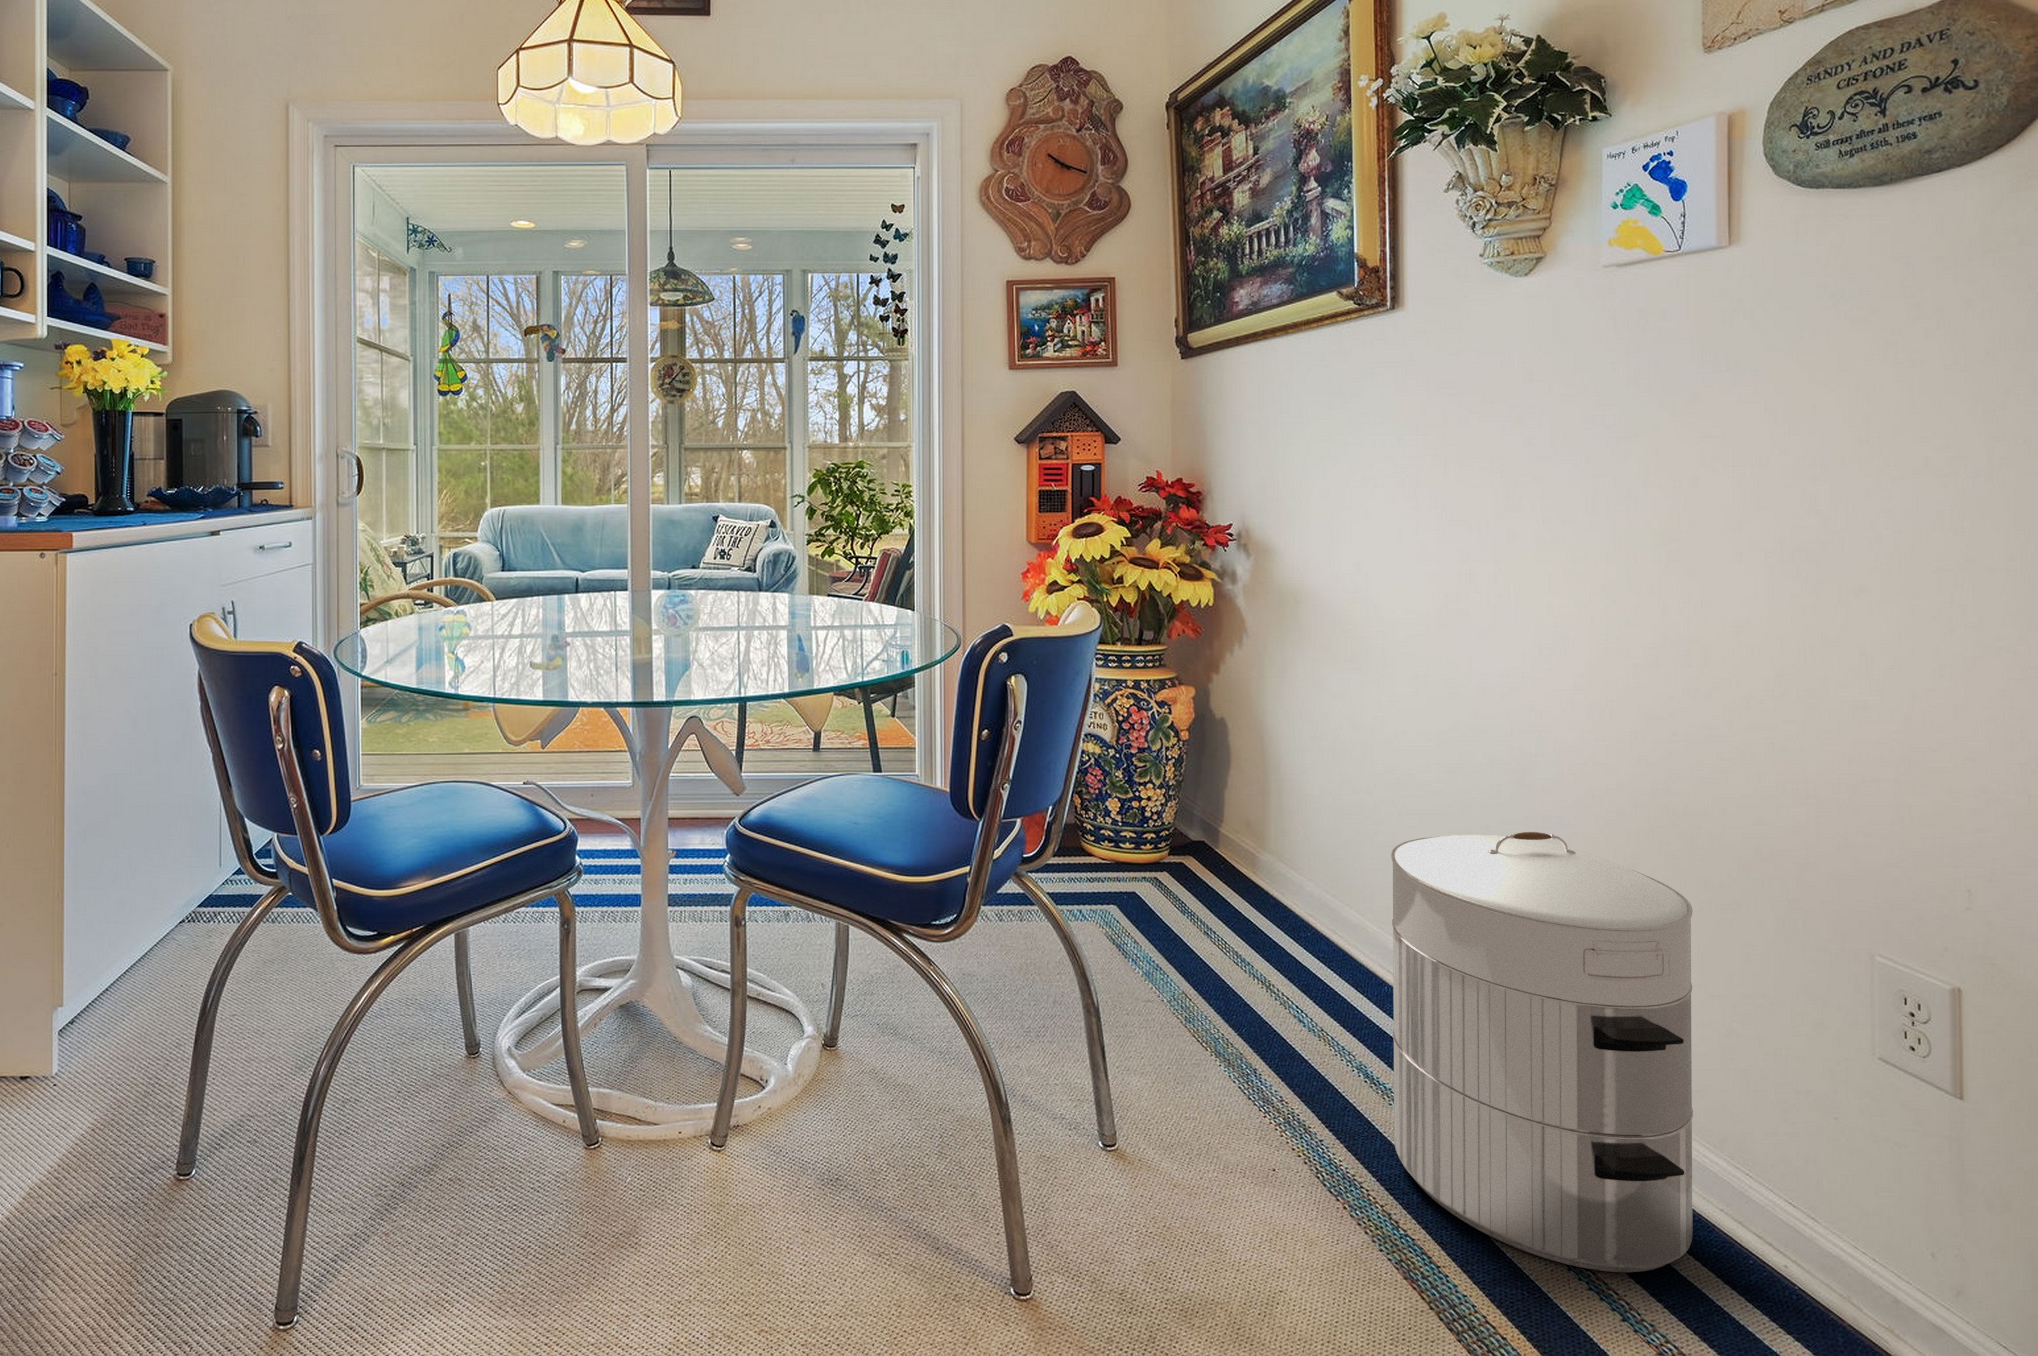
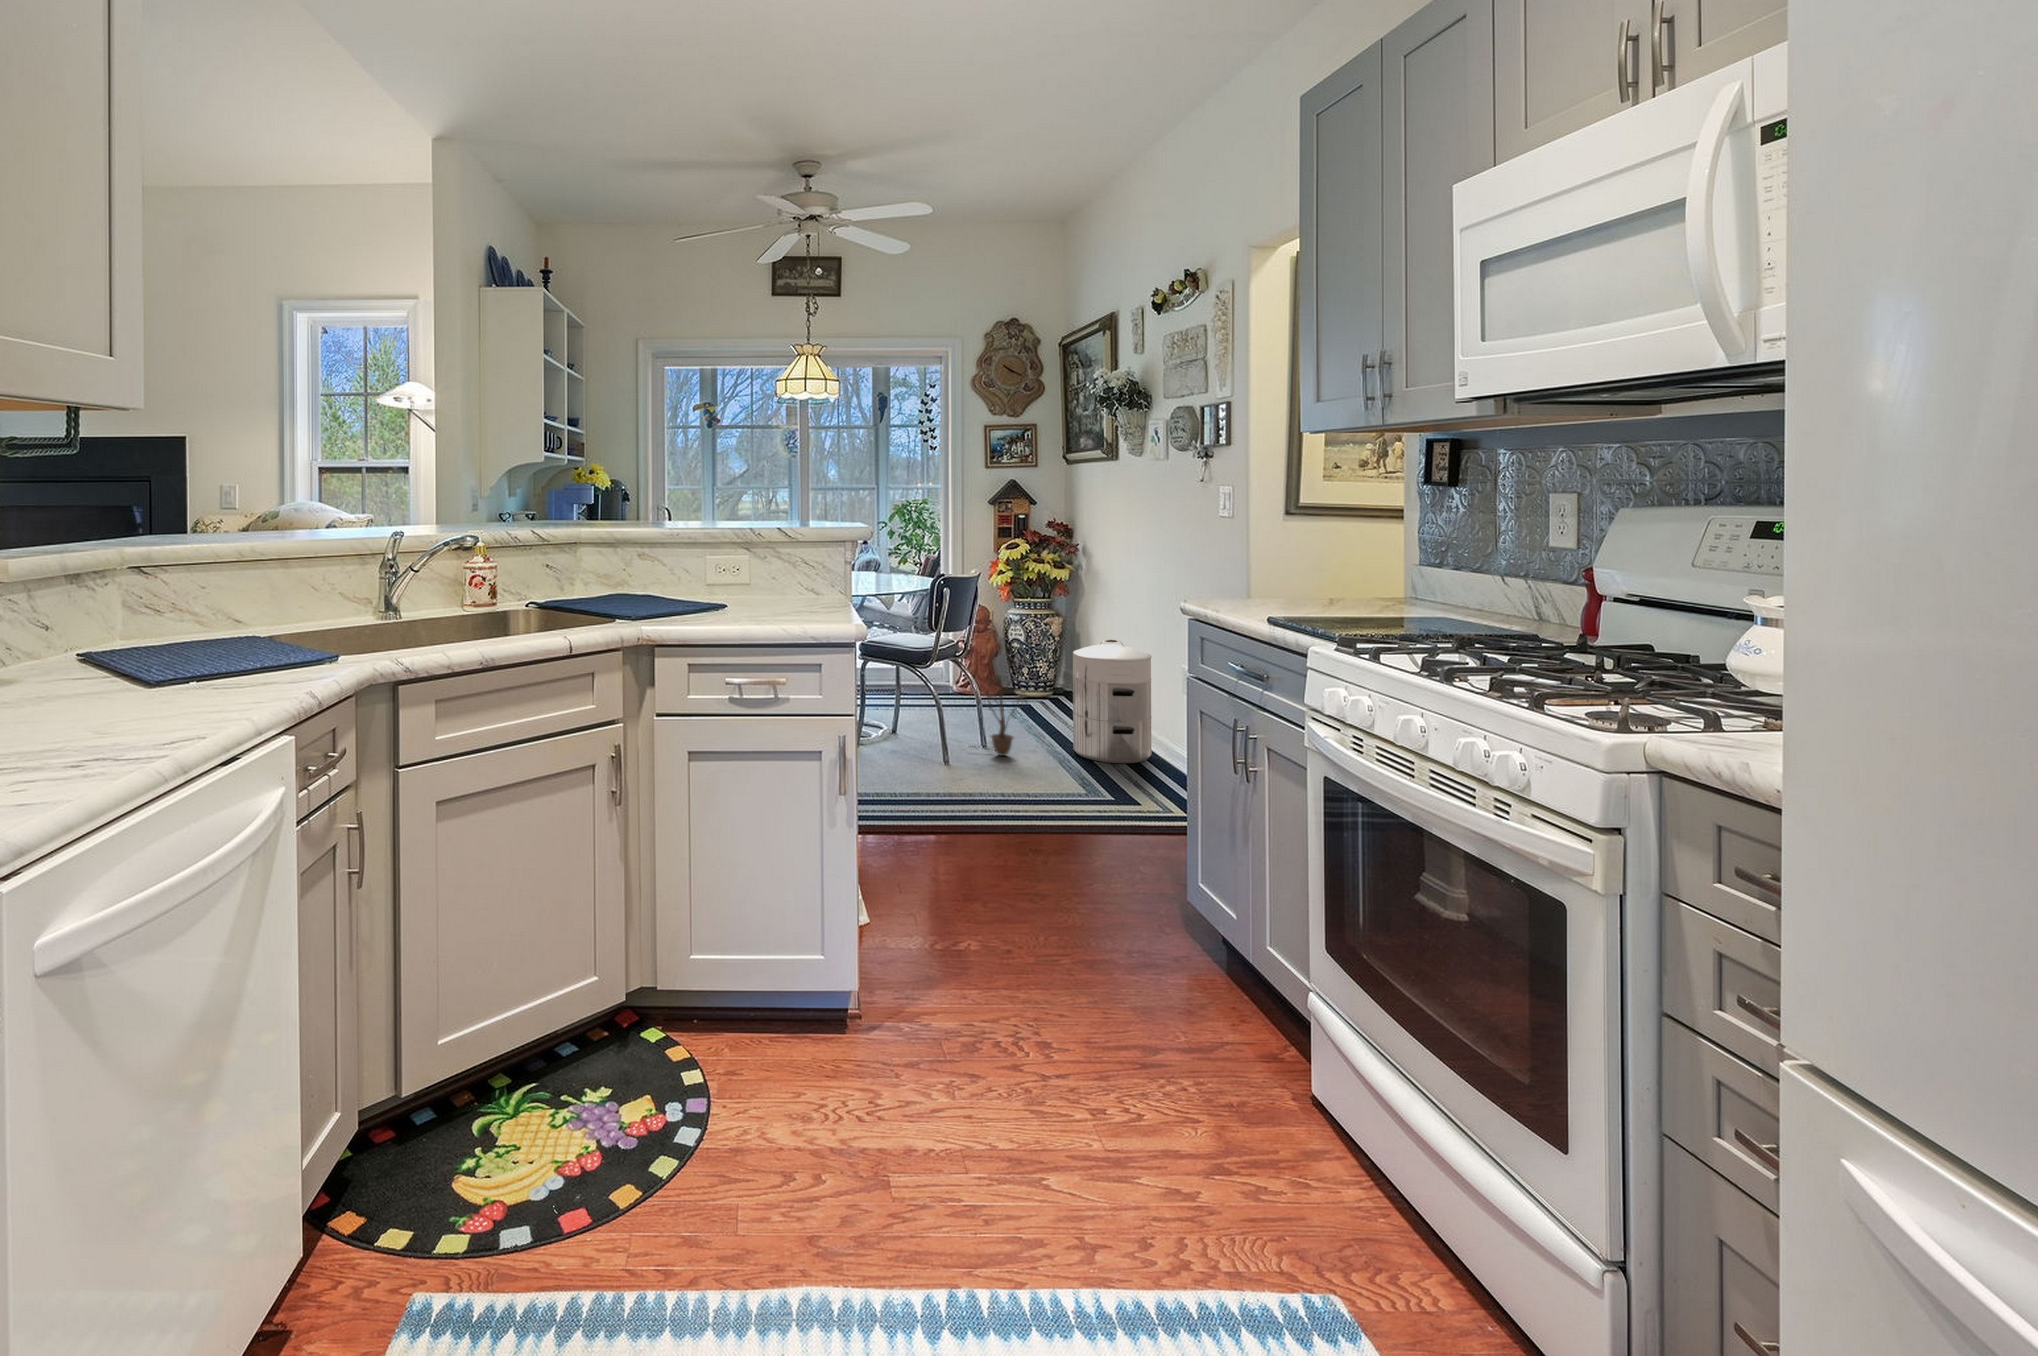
decorative plant: none [1076,951,1285,1217] -> present [970,679,1027,756]

